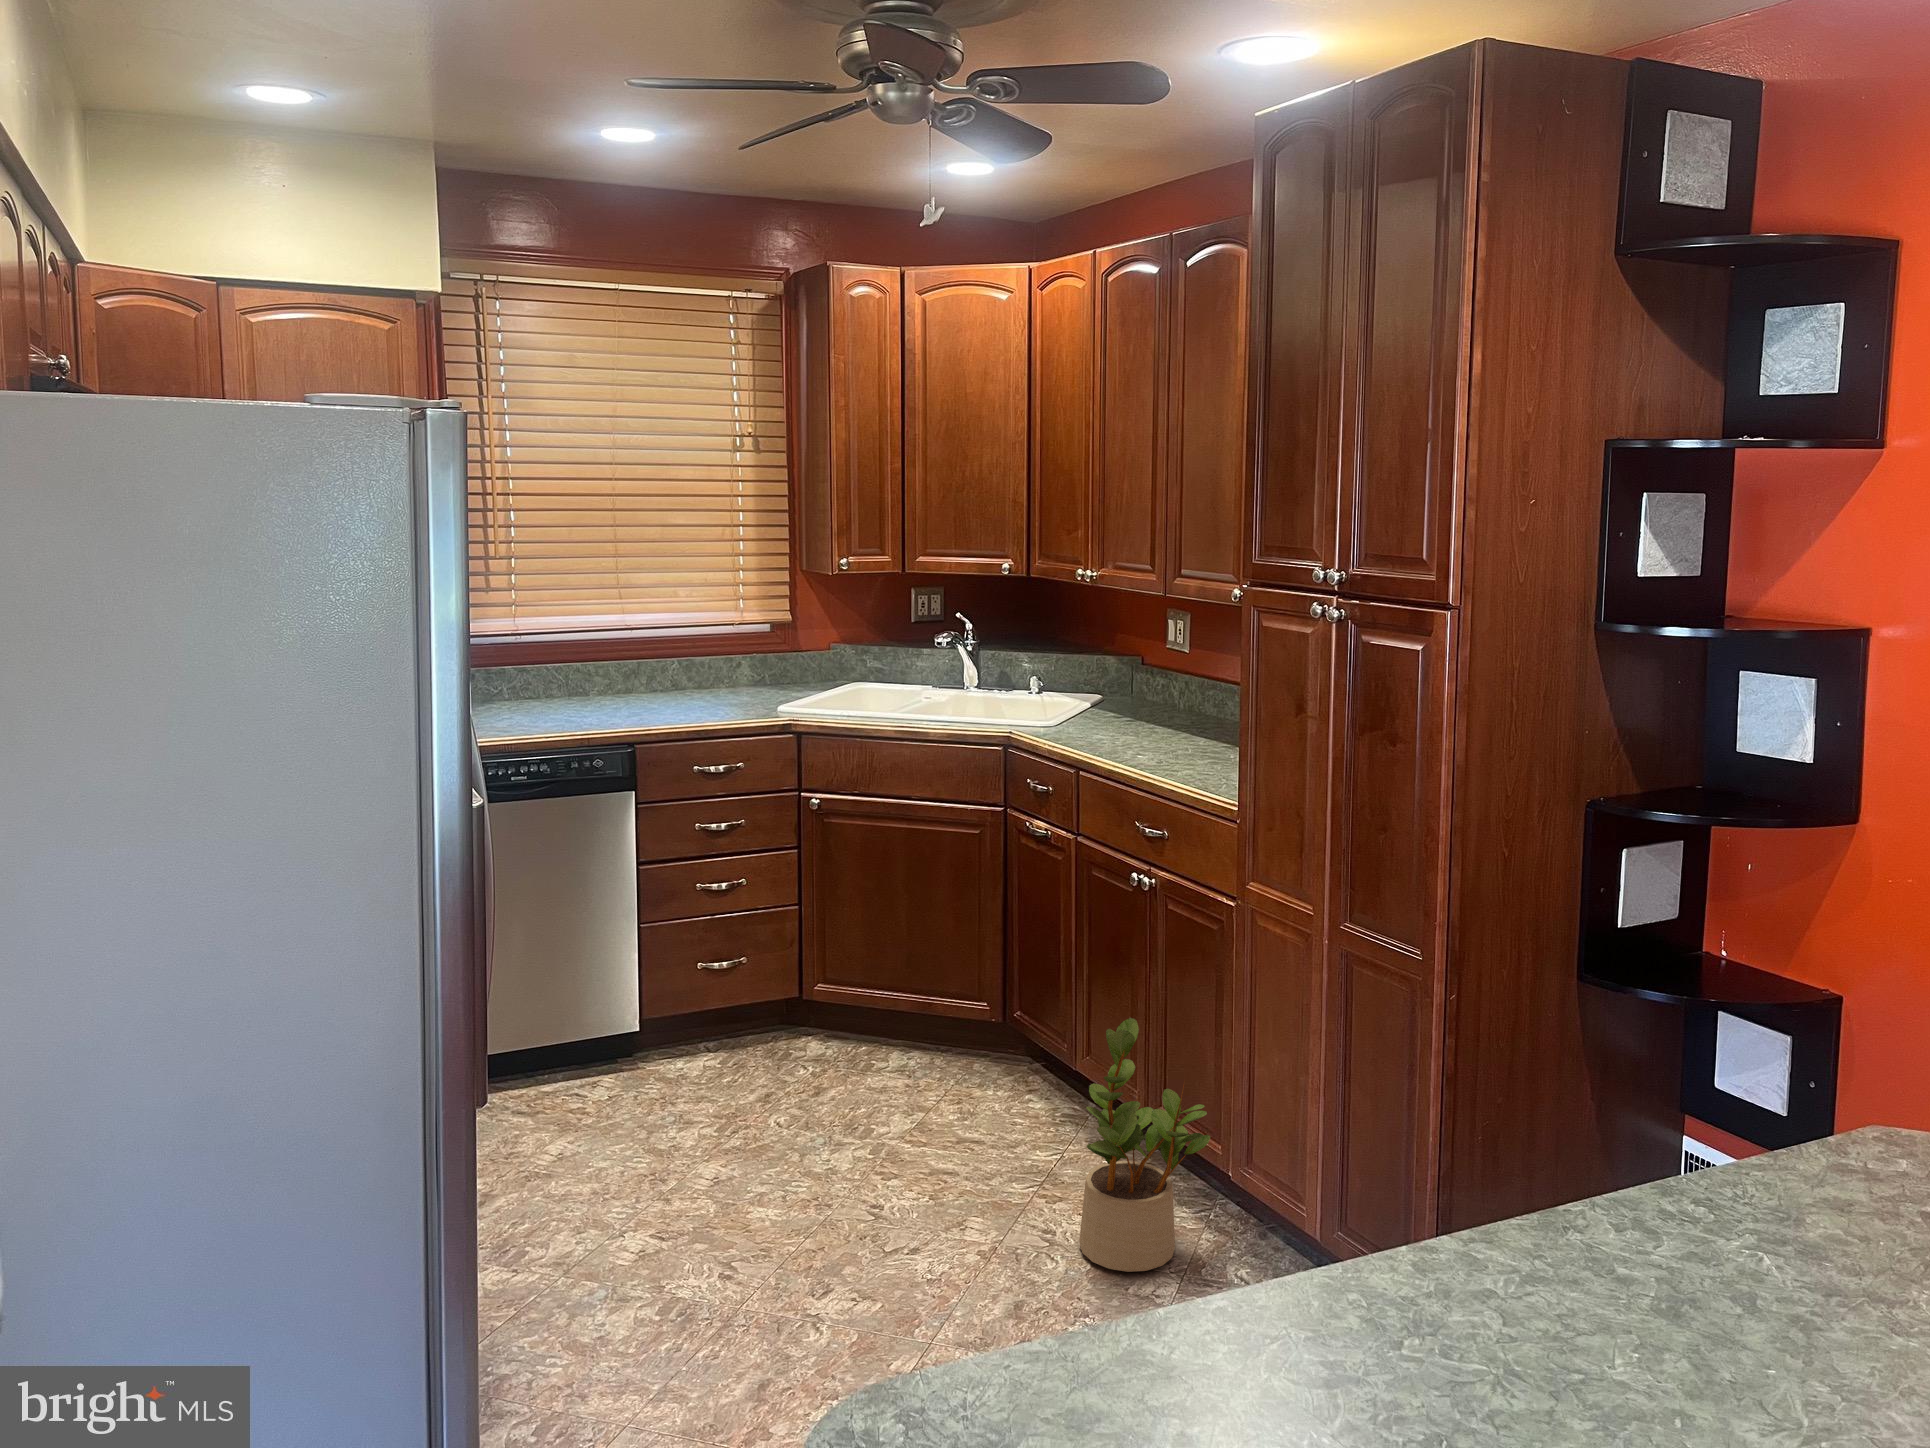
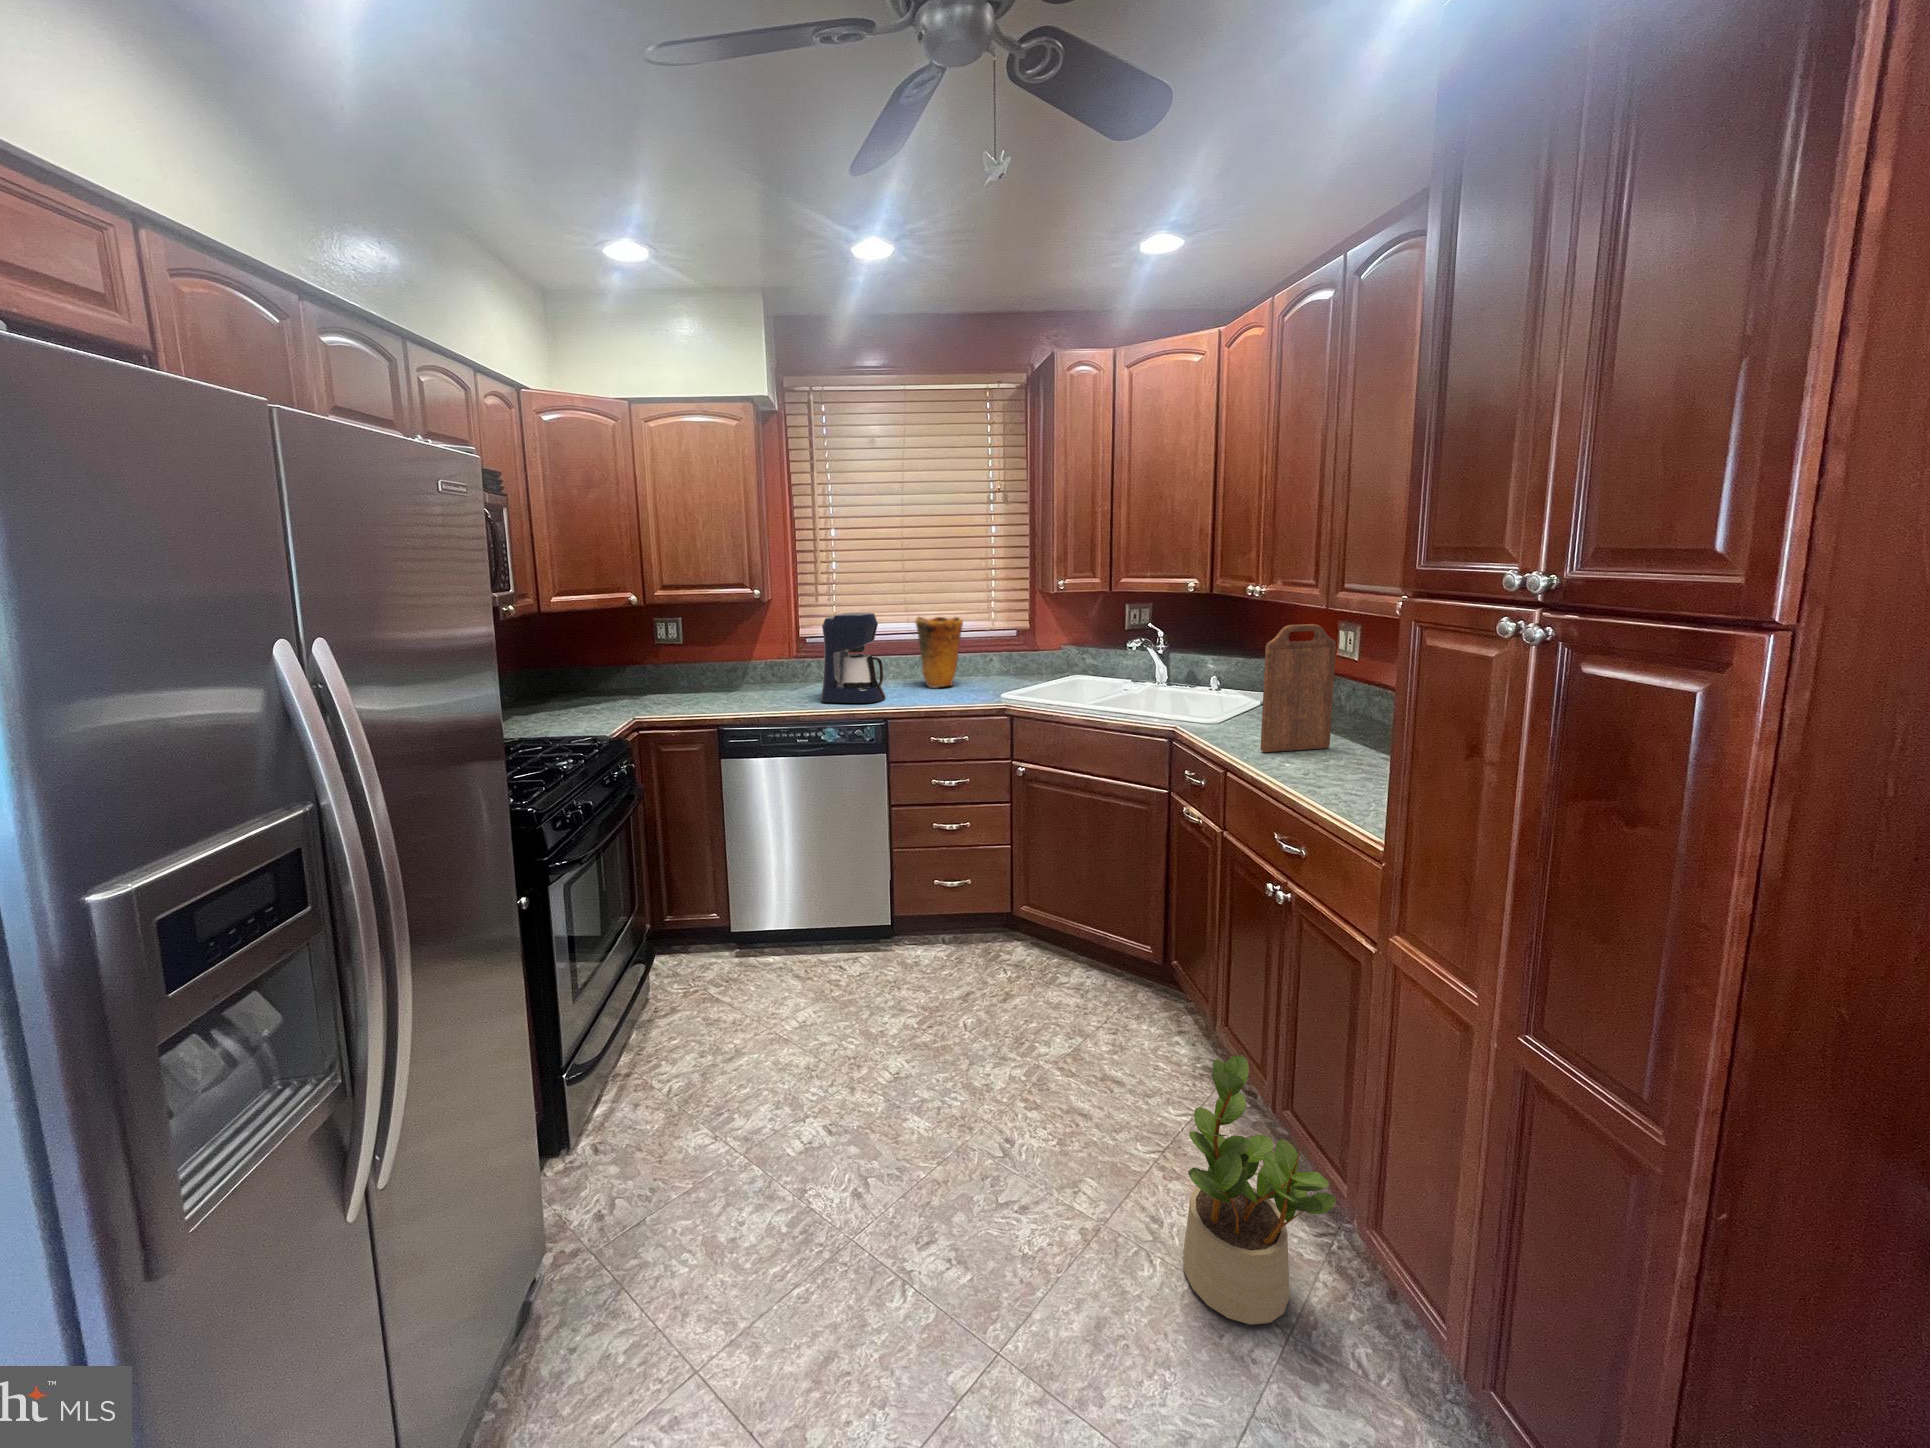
coffee maker: none [520,594,617,723] -> present [821,613,886,703]
vase: none [642,601,714,703] -> present [916,617,963,688]
cutting board: none [1109,613,1175,751] -> present [1261,624,1336,752]

